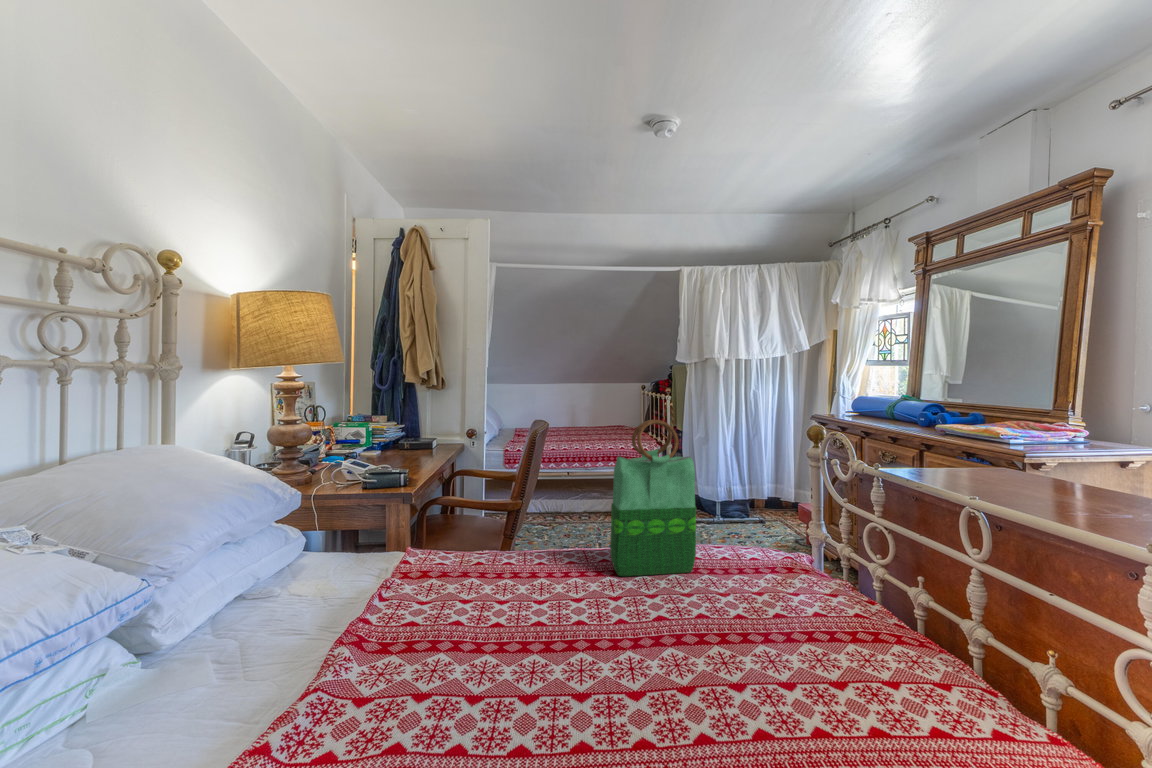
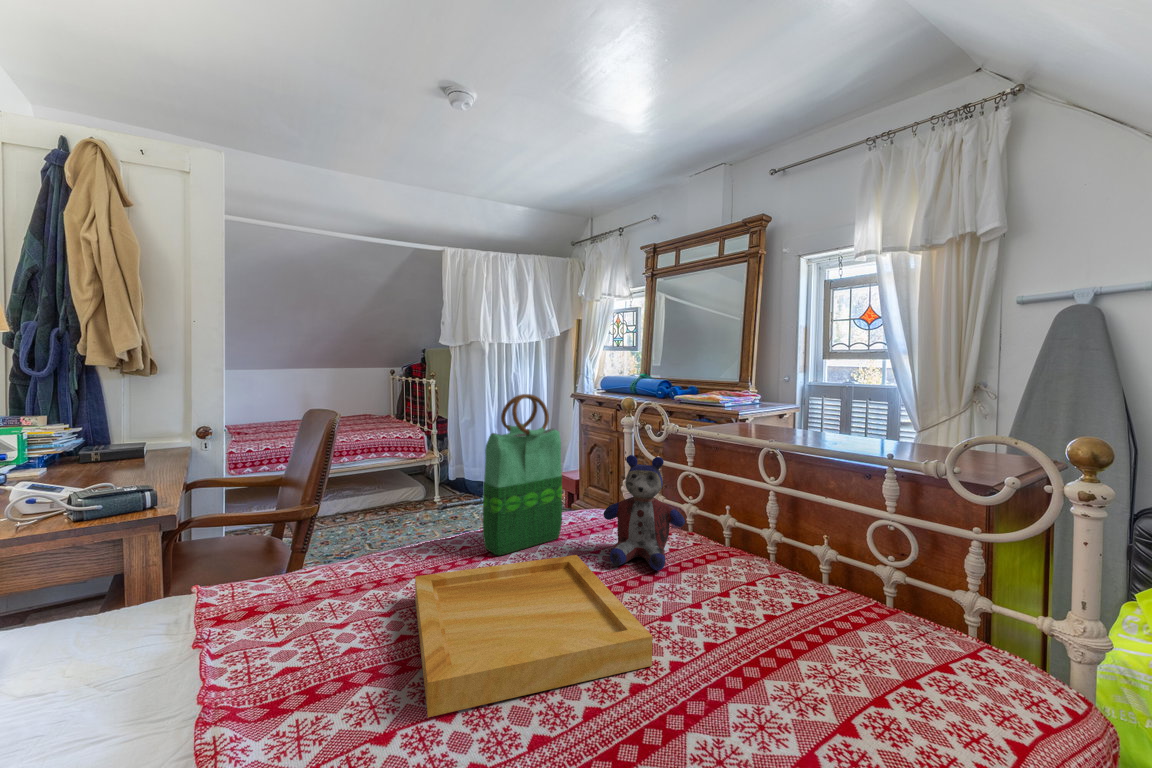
stuffed bear: none [721,495,822,632] -> present [604,455,685,571]
tray: none [461,577,680,727] -> present [415,555,653,717]

